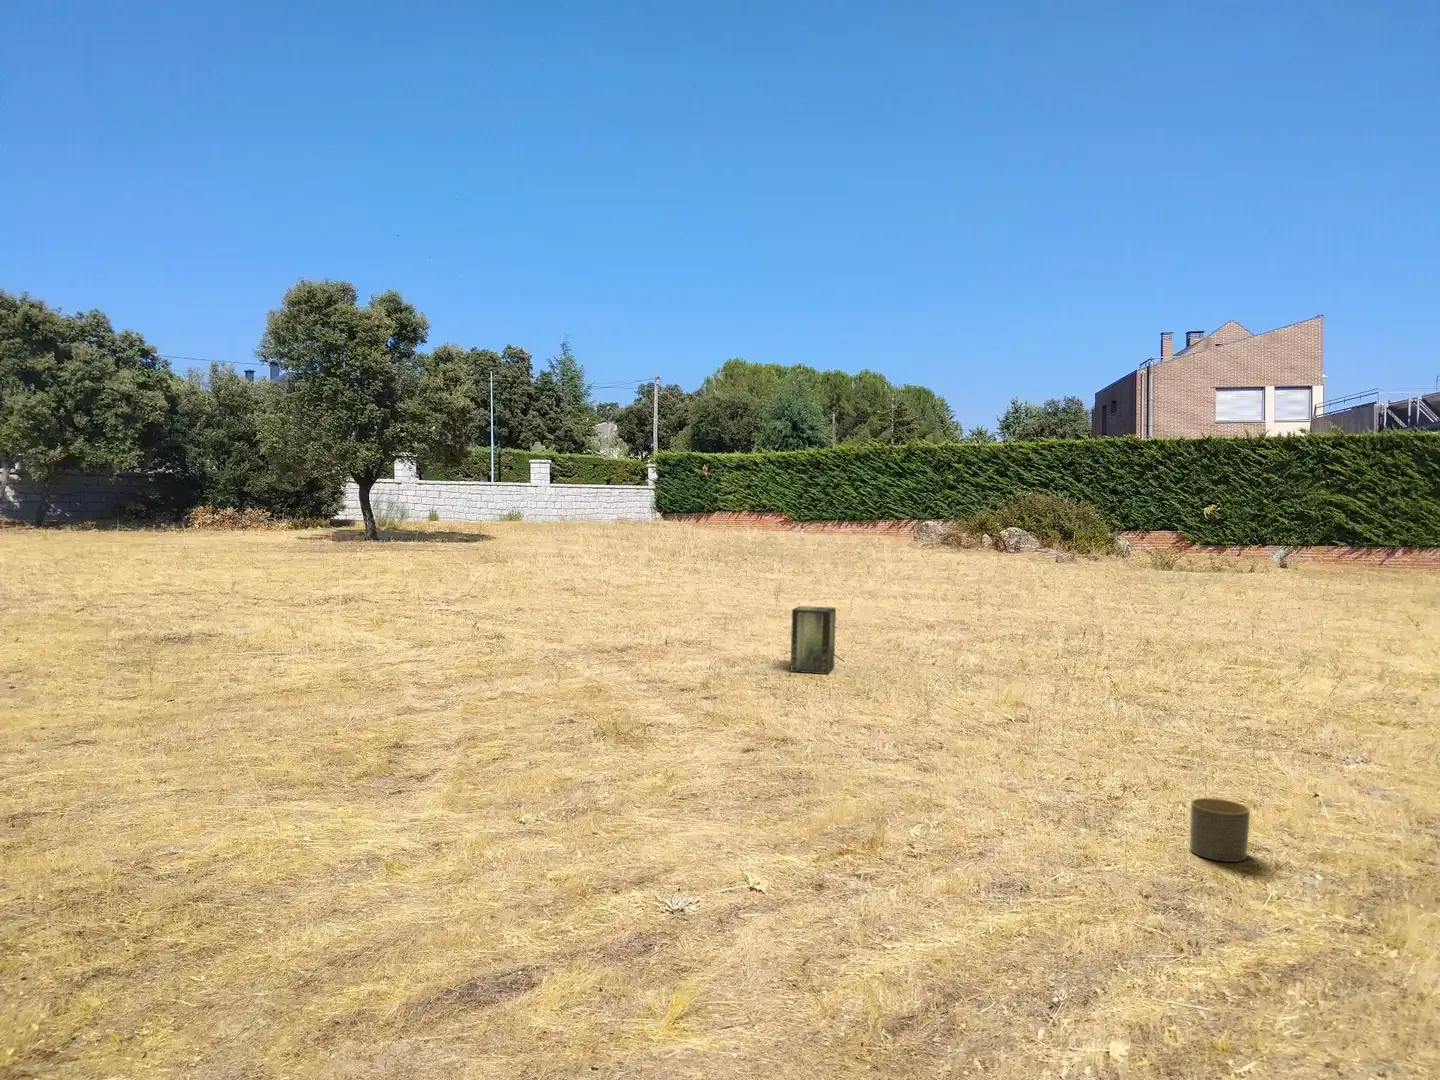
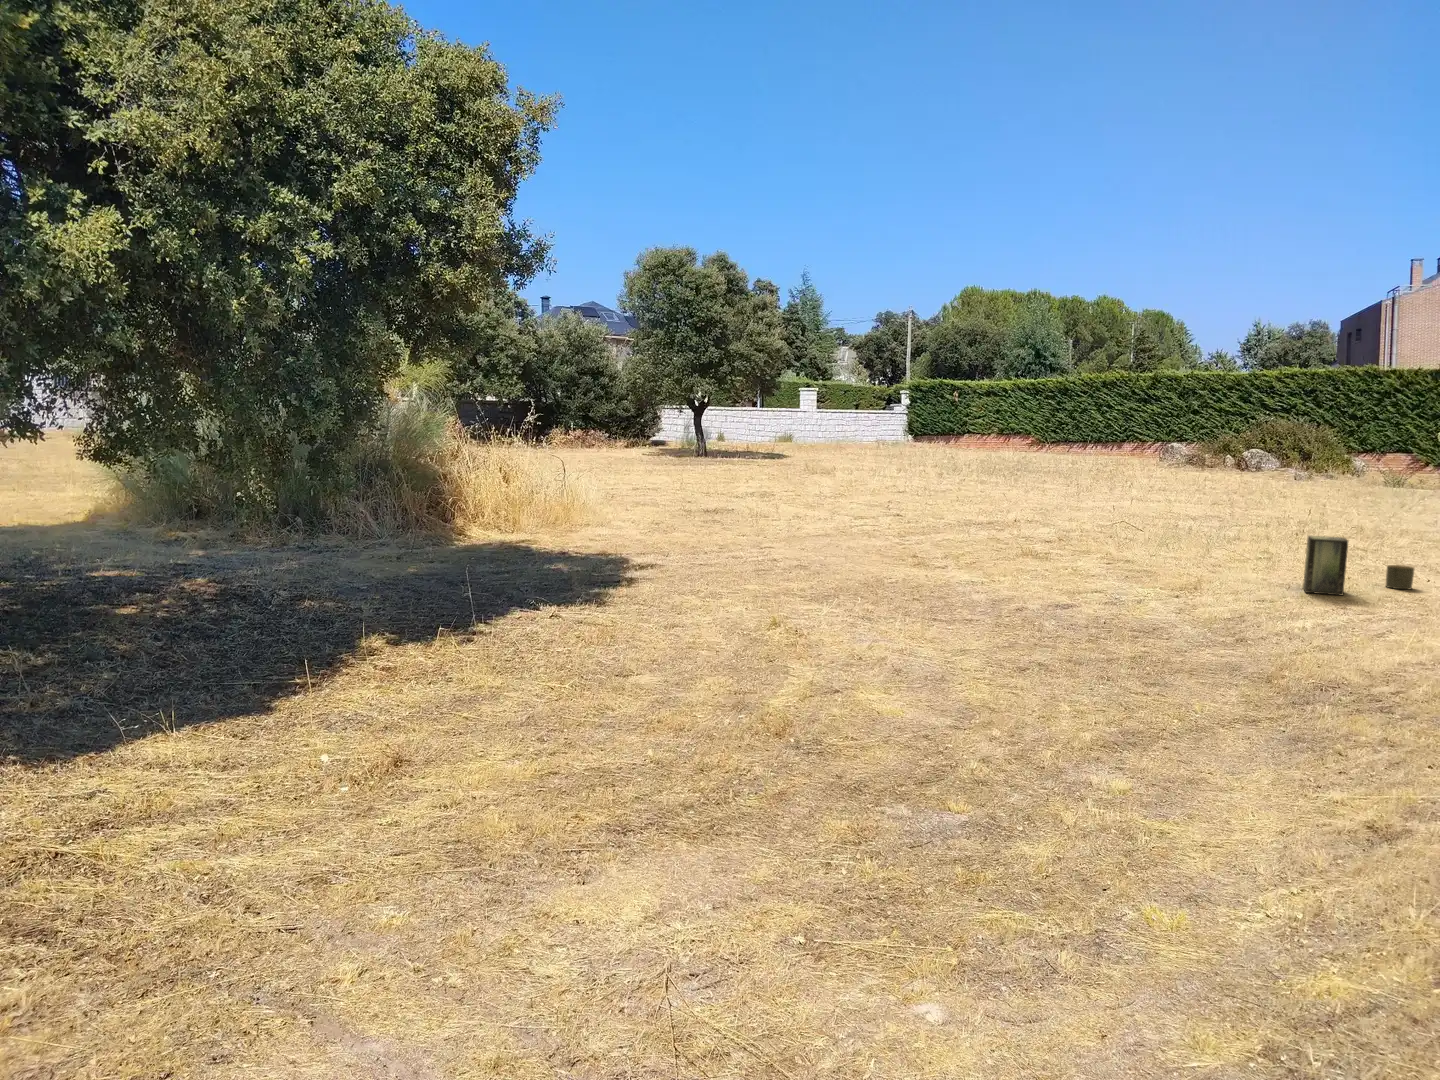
storage box: present [791,606,836,674] -> present [1303,536,1348,595]

